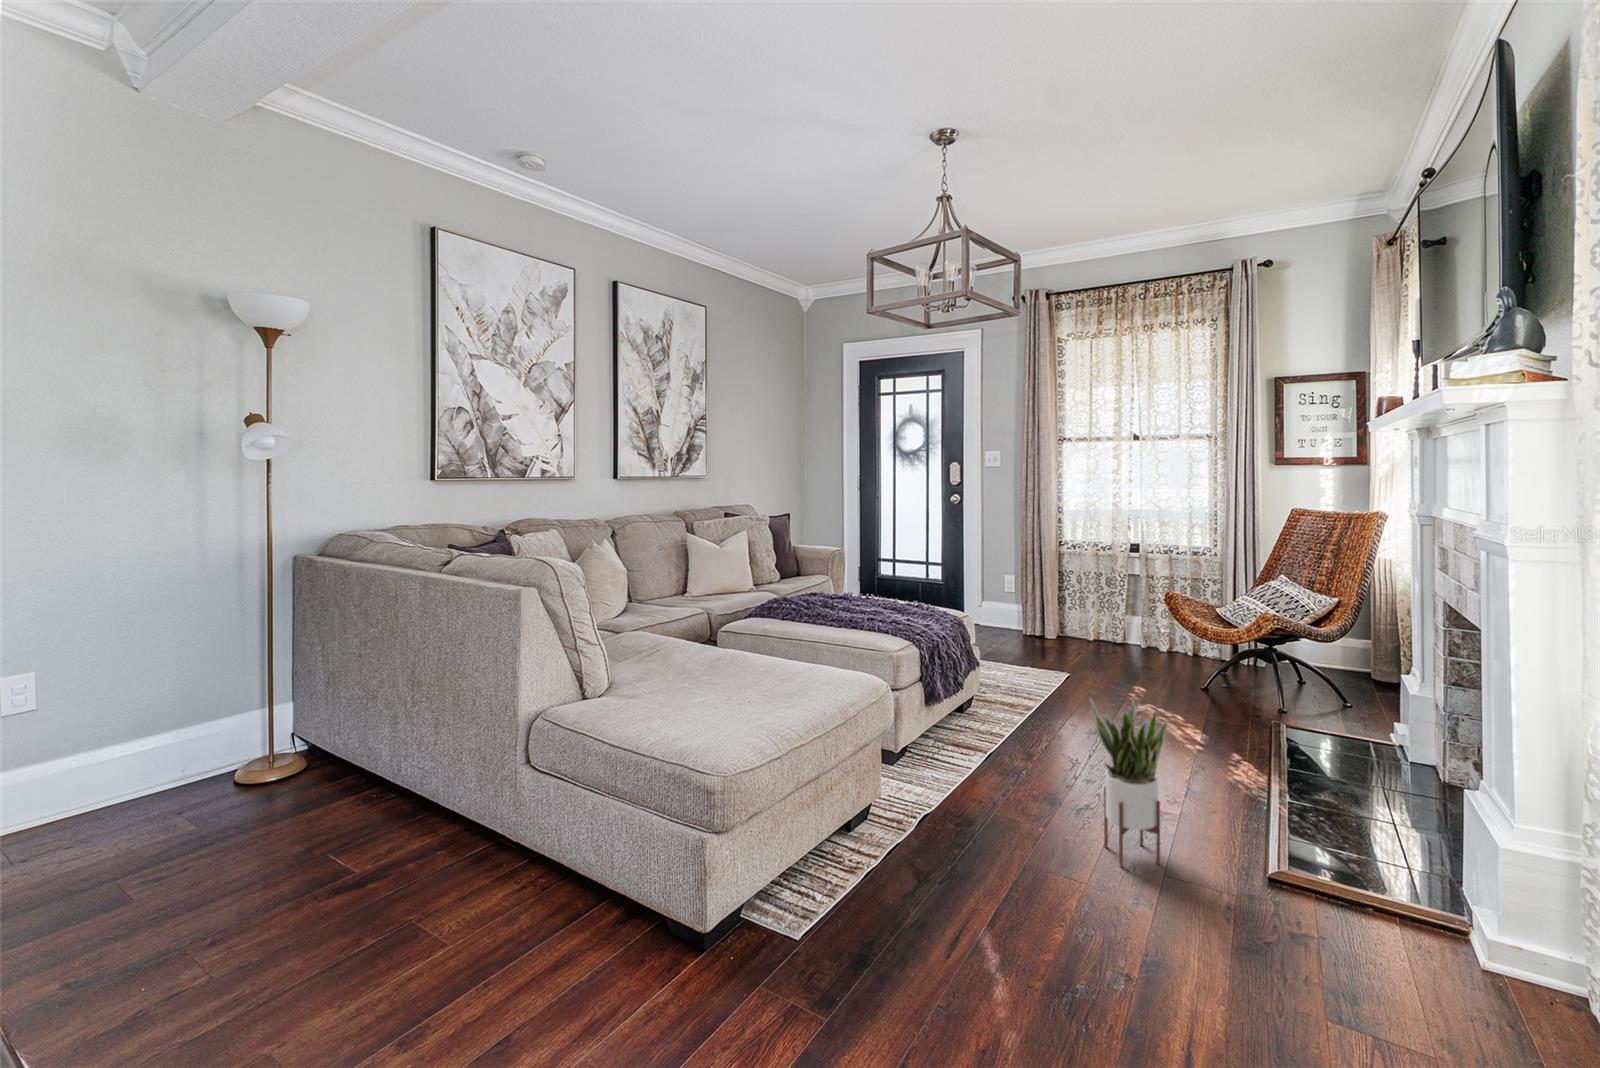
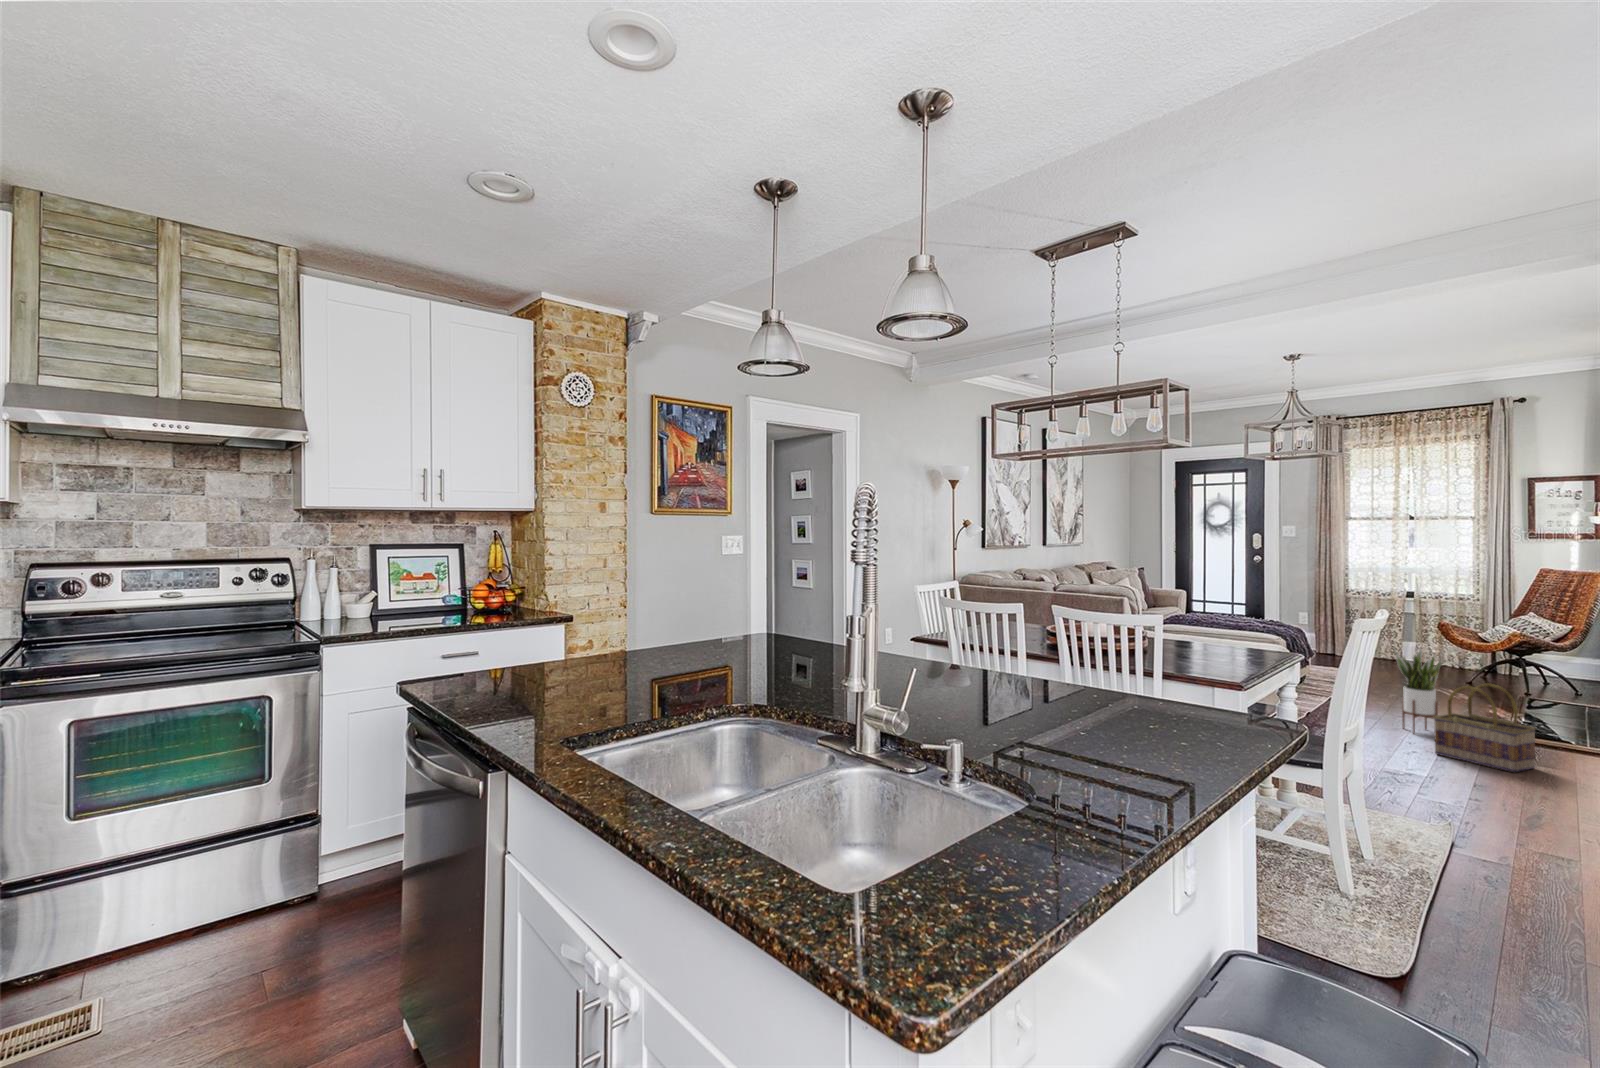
basket: none [1149,802,1342,1033] -> present [1433,683,1536,772]

